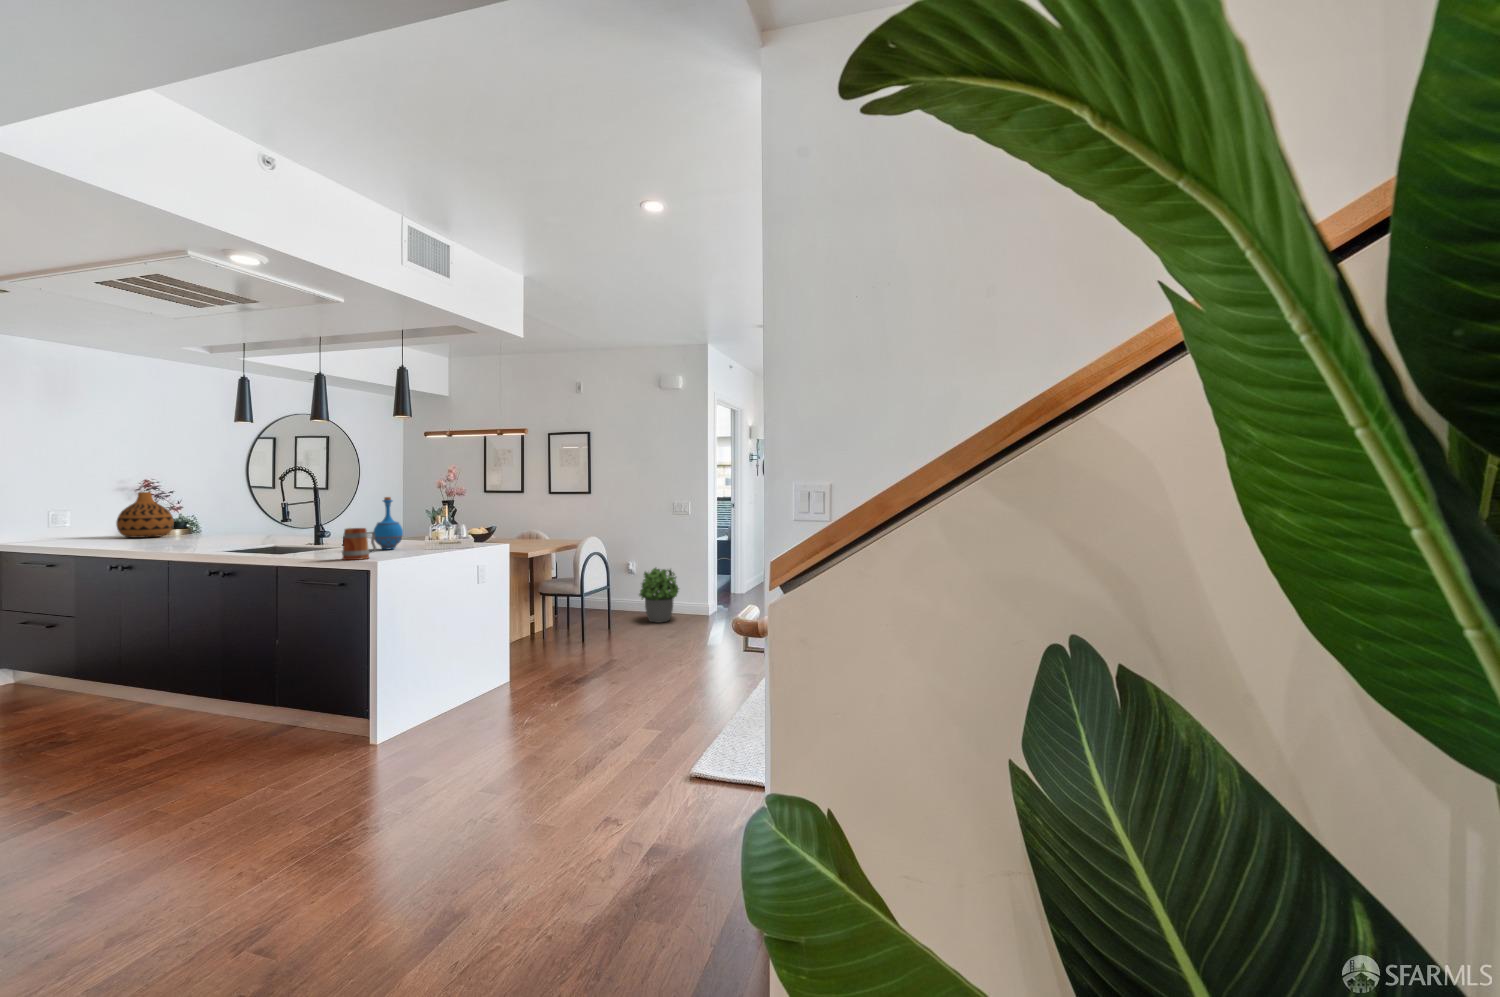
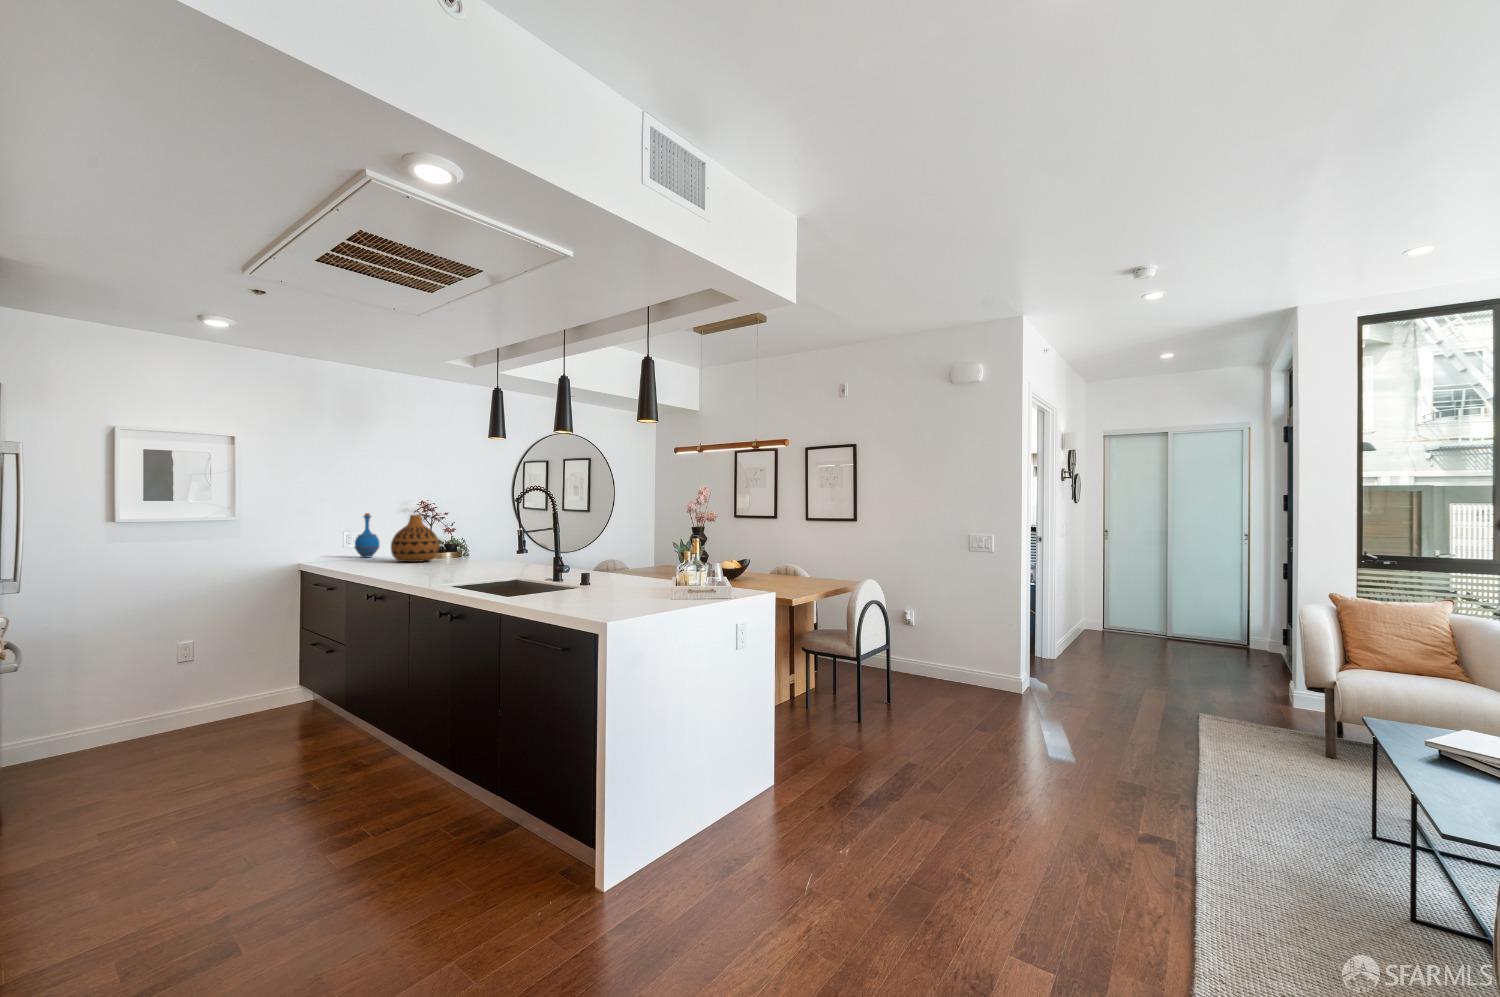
bottle: present [374,497,403,550] -> present [355,513,380,558]
mug: present [342,528,376,560] -> none [567,567,608,611]
potted plant: present [639,568,679,623] -> none [924,620,982,696]

